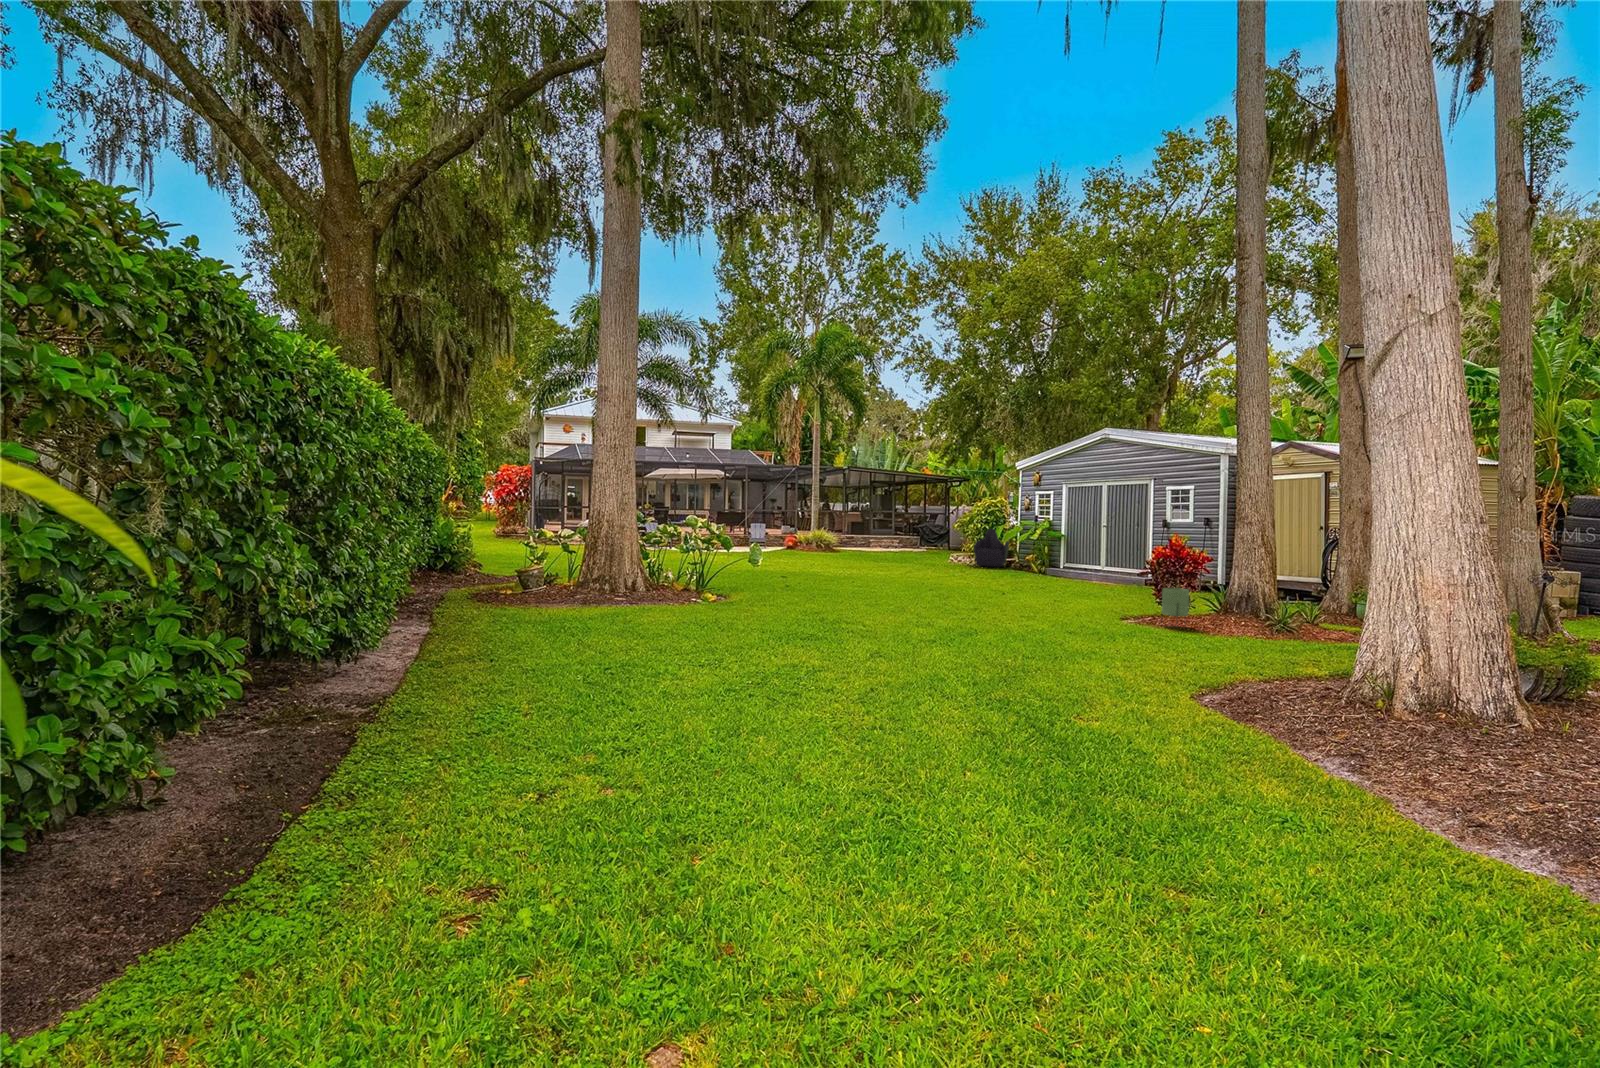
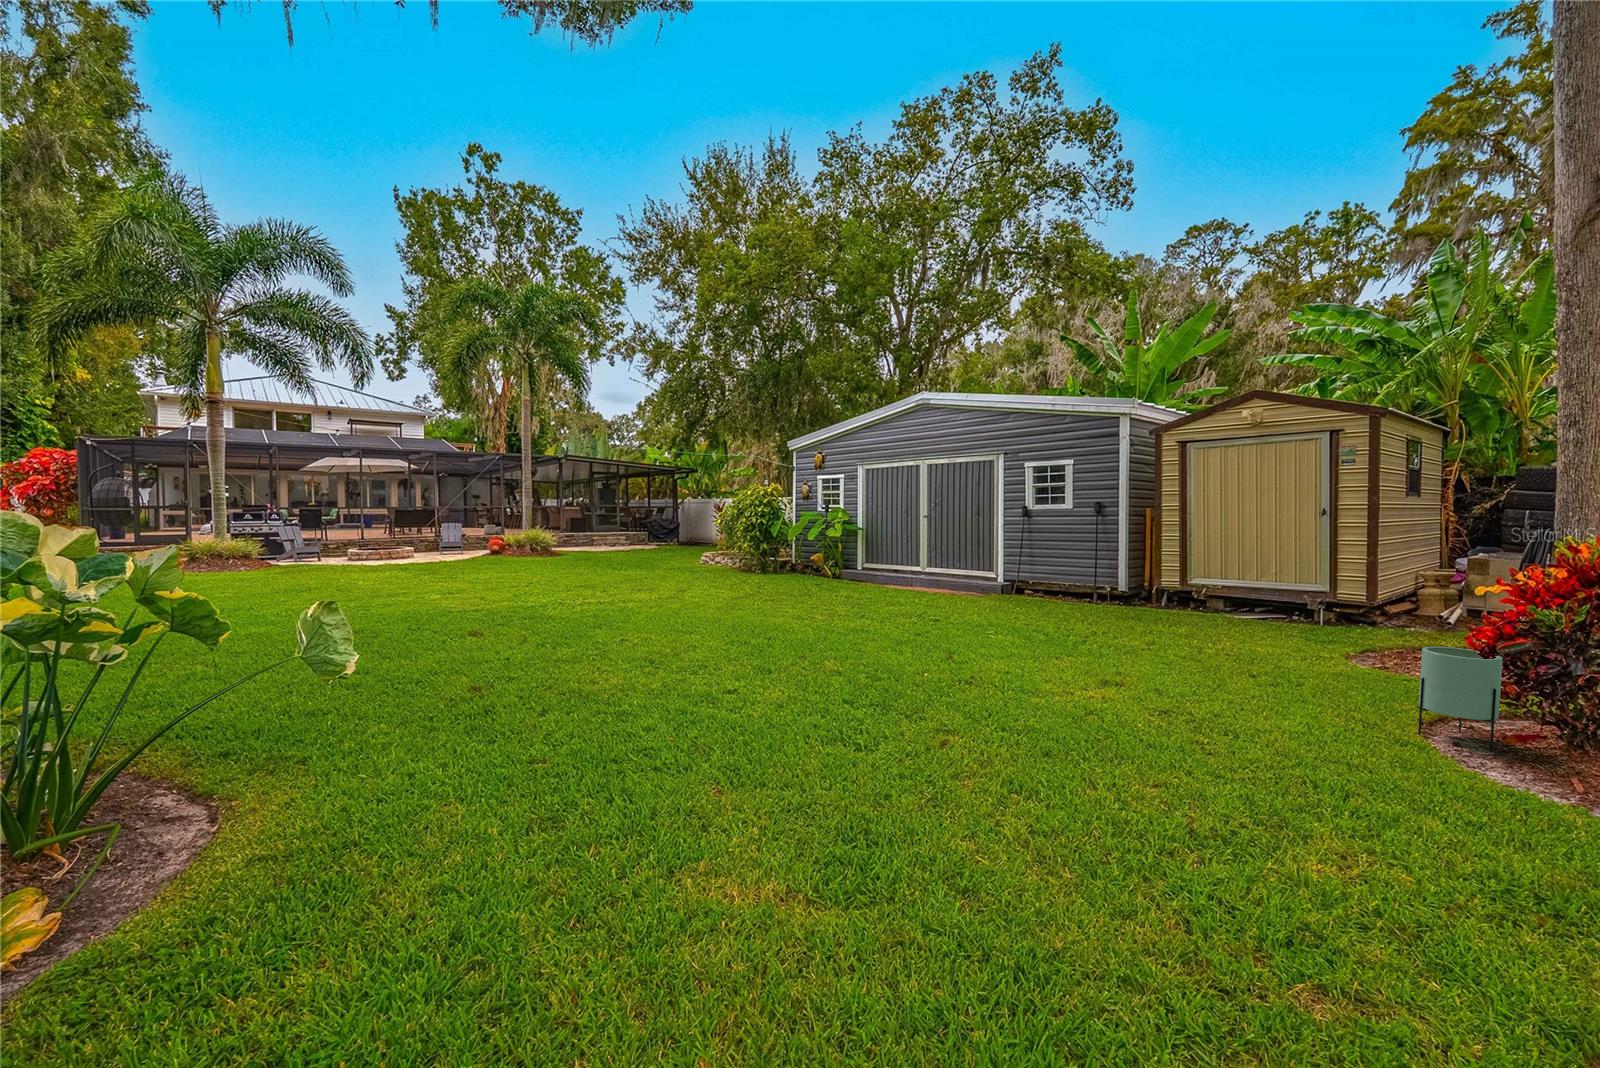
armchair: present [974,529,1009,567] -> none [750,523,791,572]

